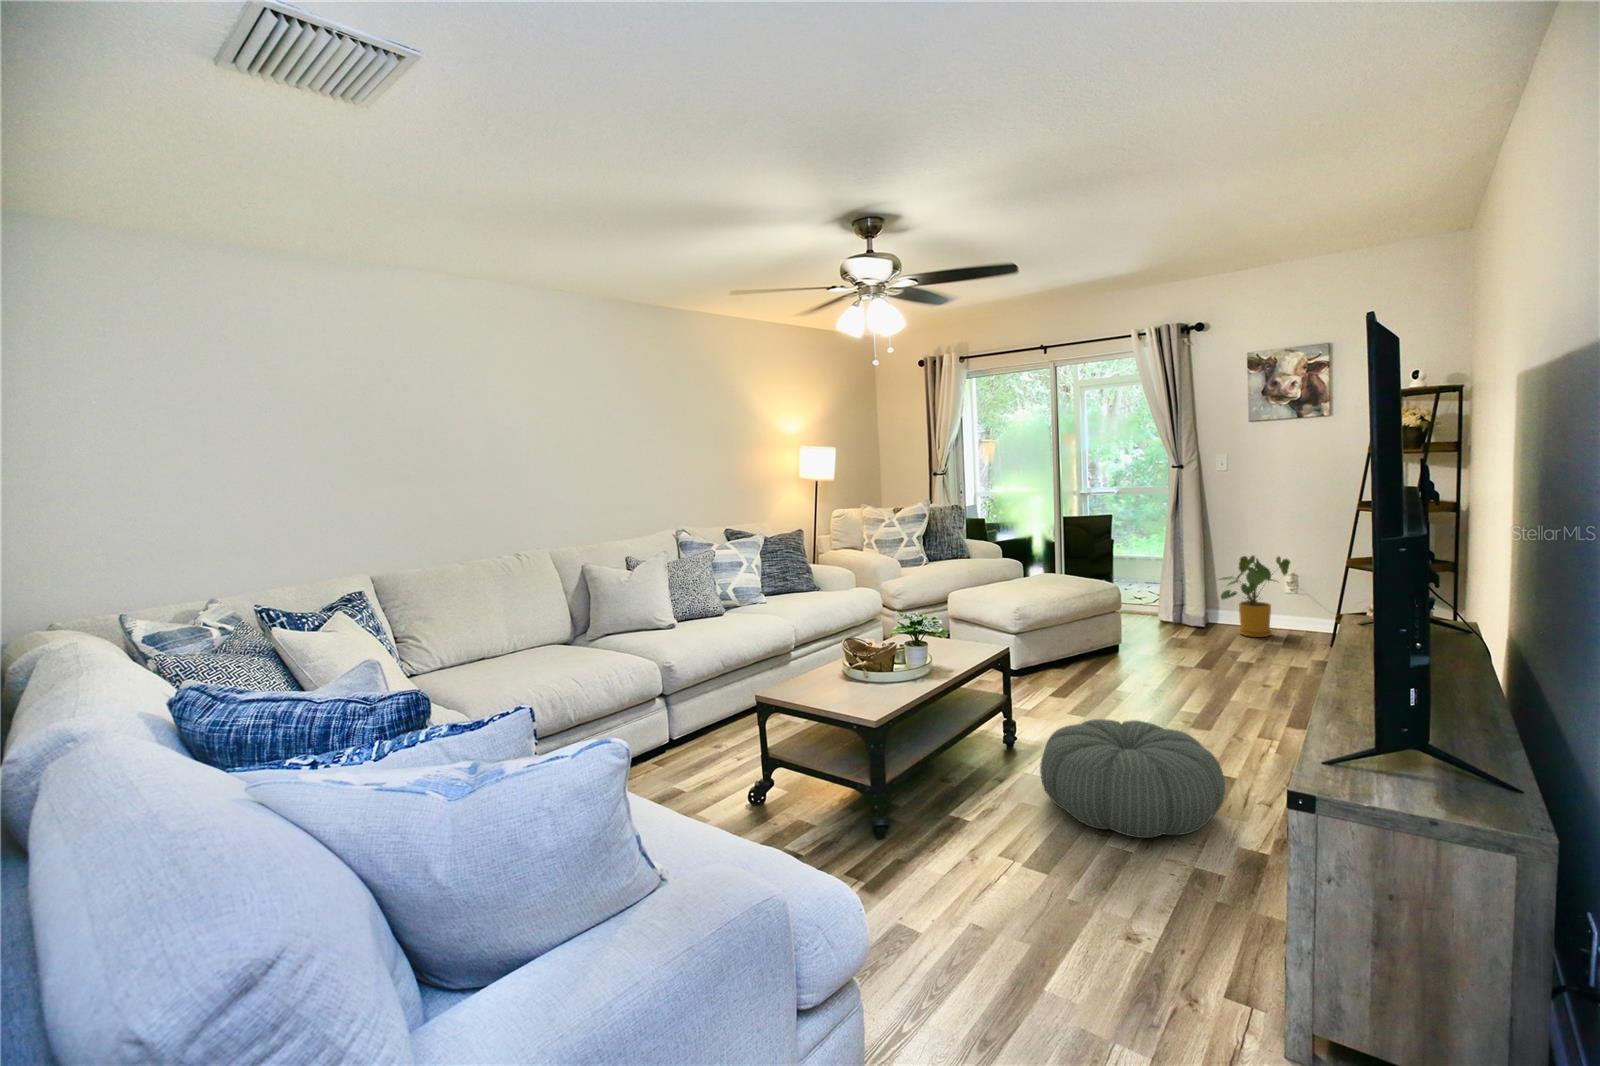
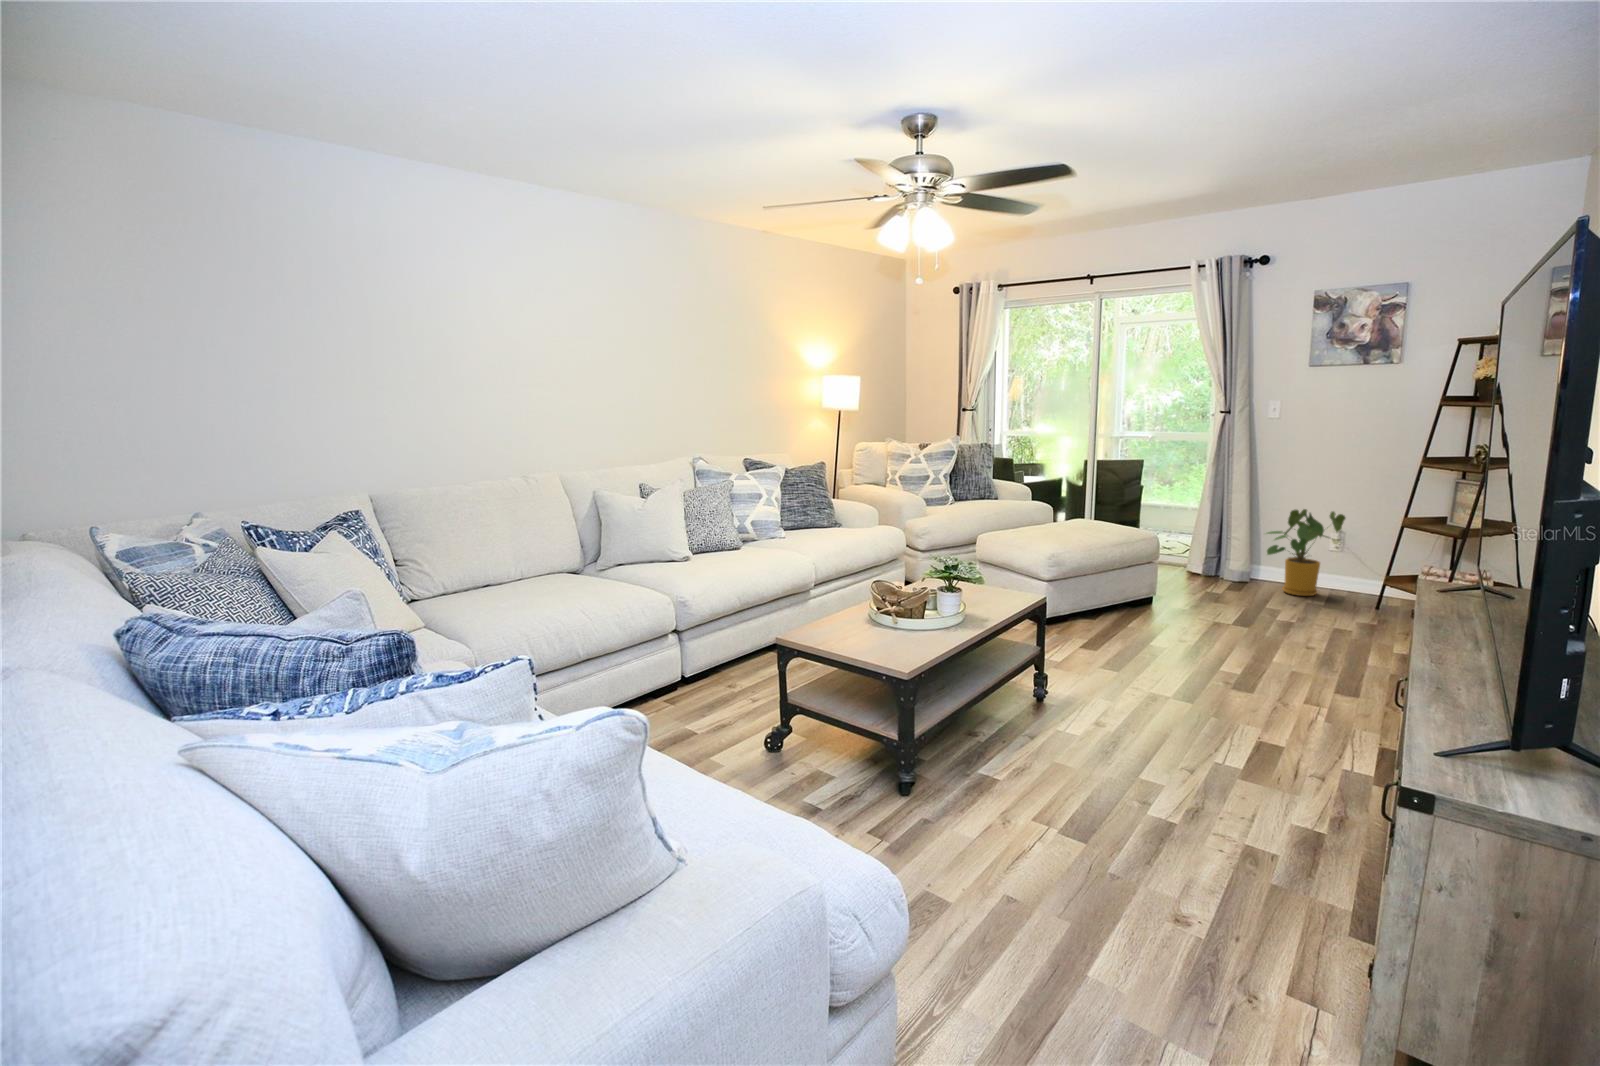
pouf: present [1040,719,1225,838] -> none [1078,680,1281,810]

